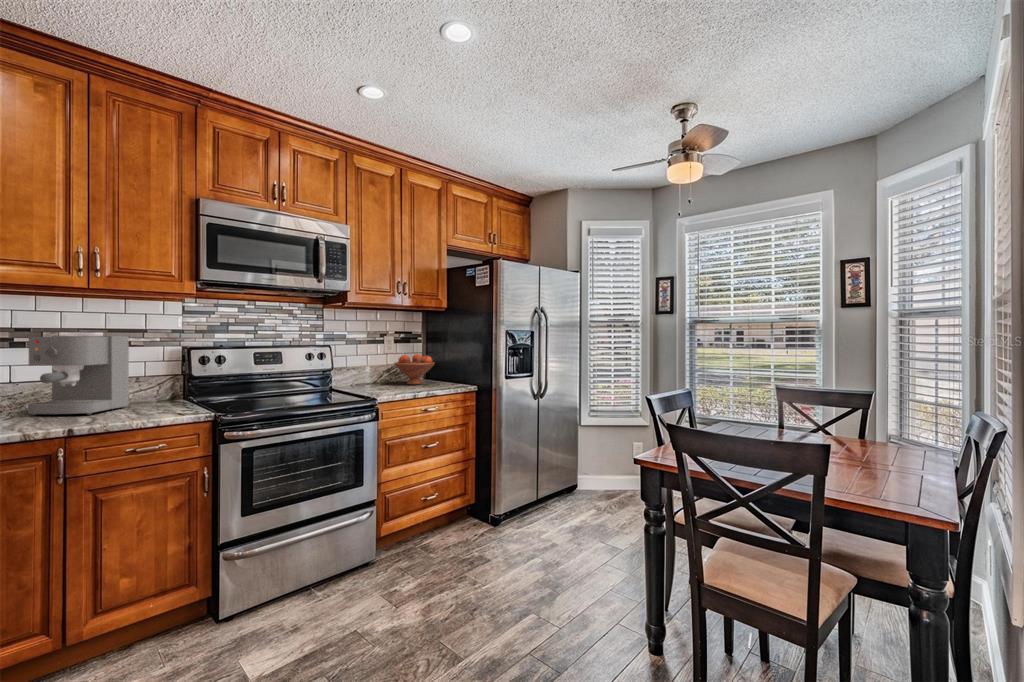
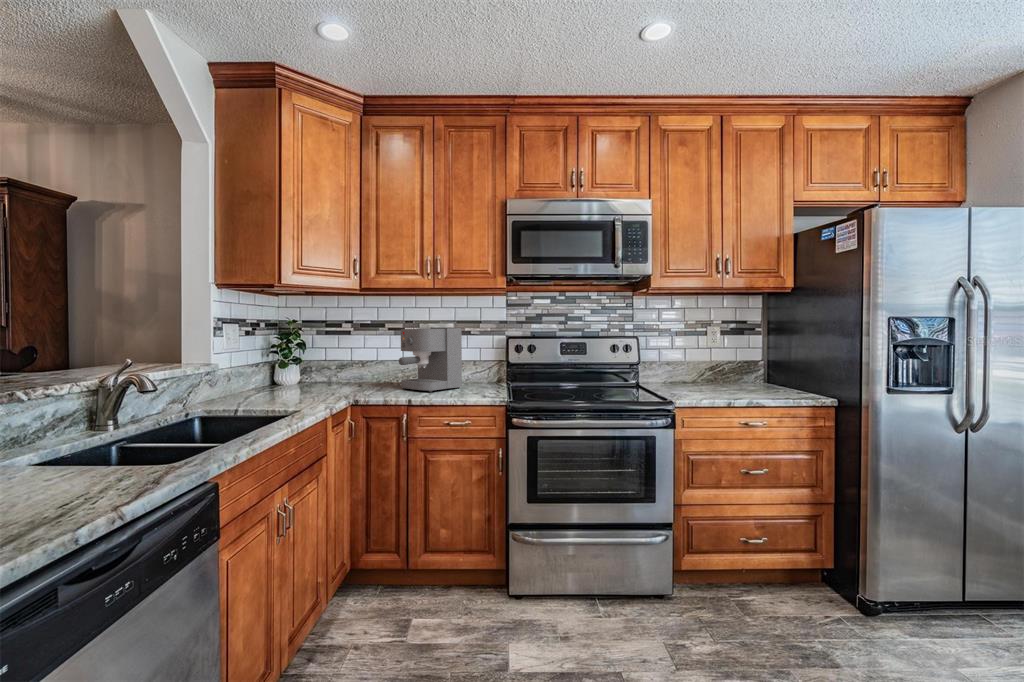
fruit bowl: present [394,354,435,385] -> none [718,348,774,387]

